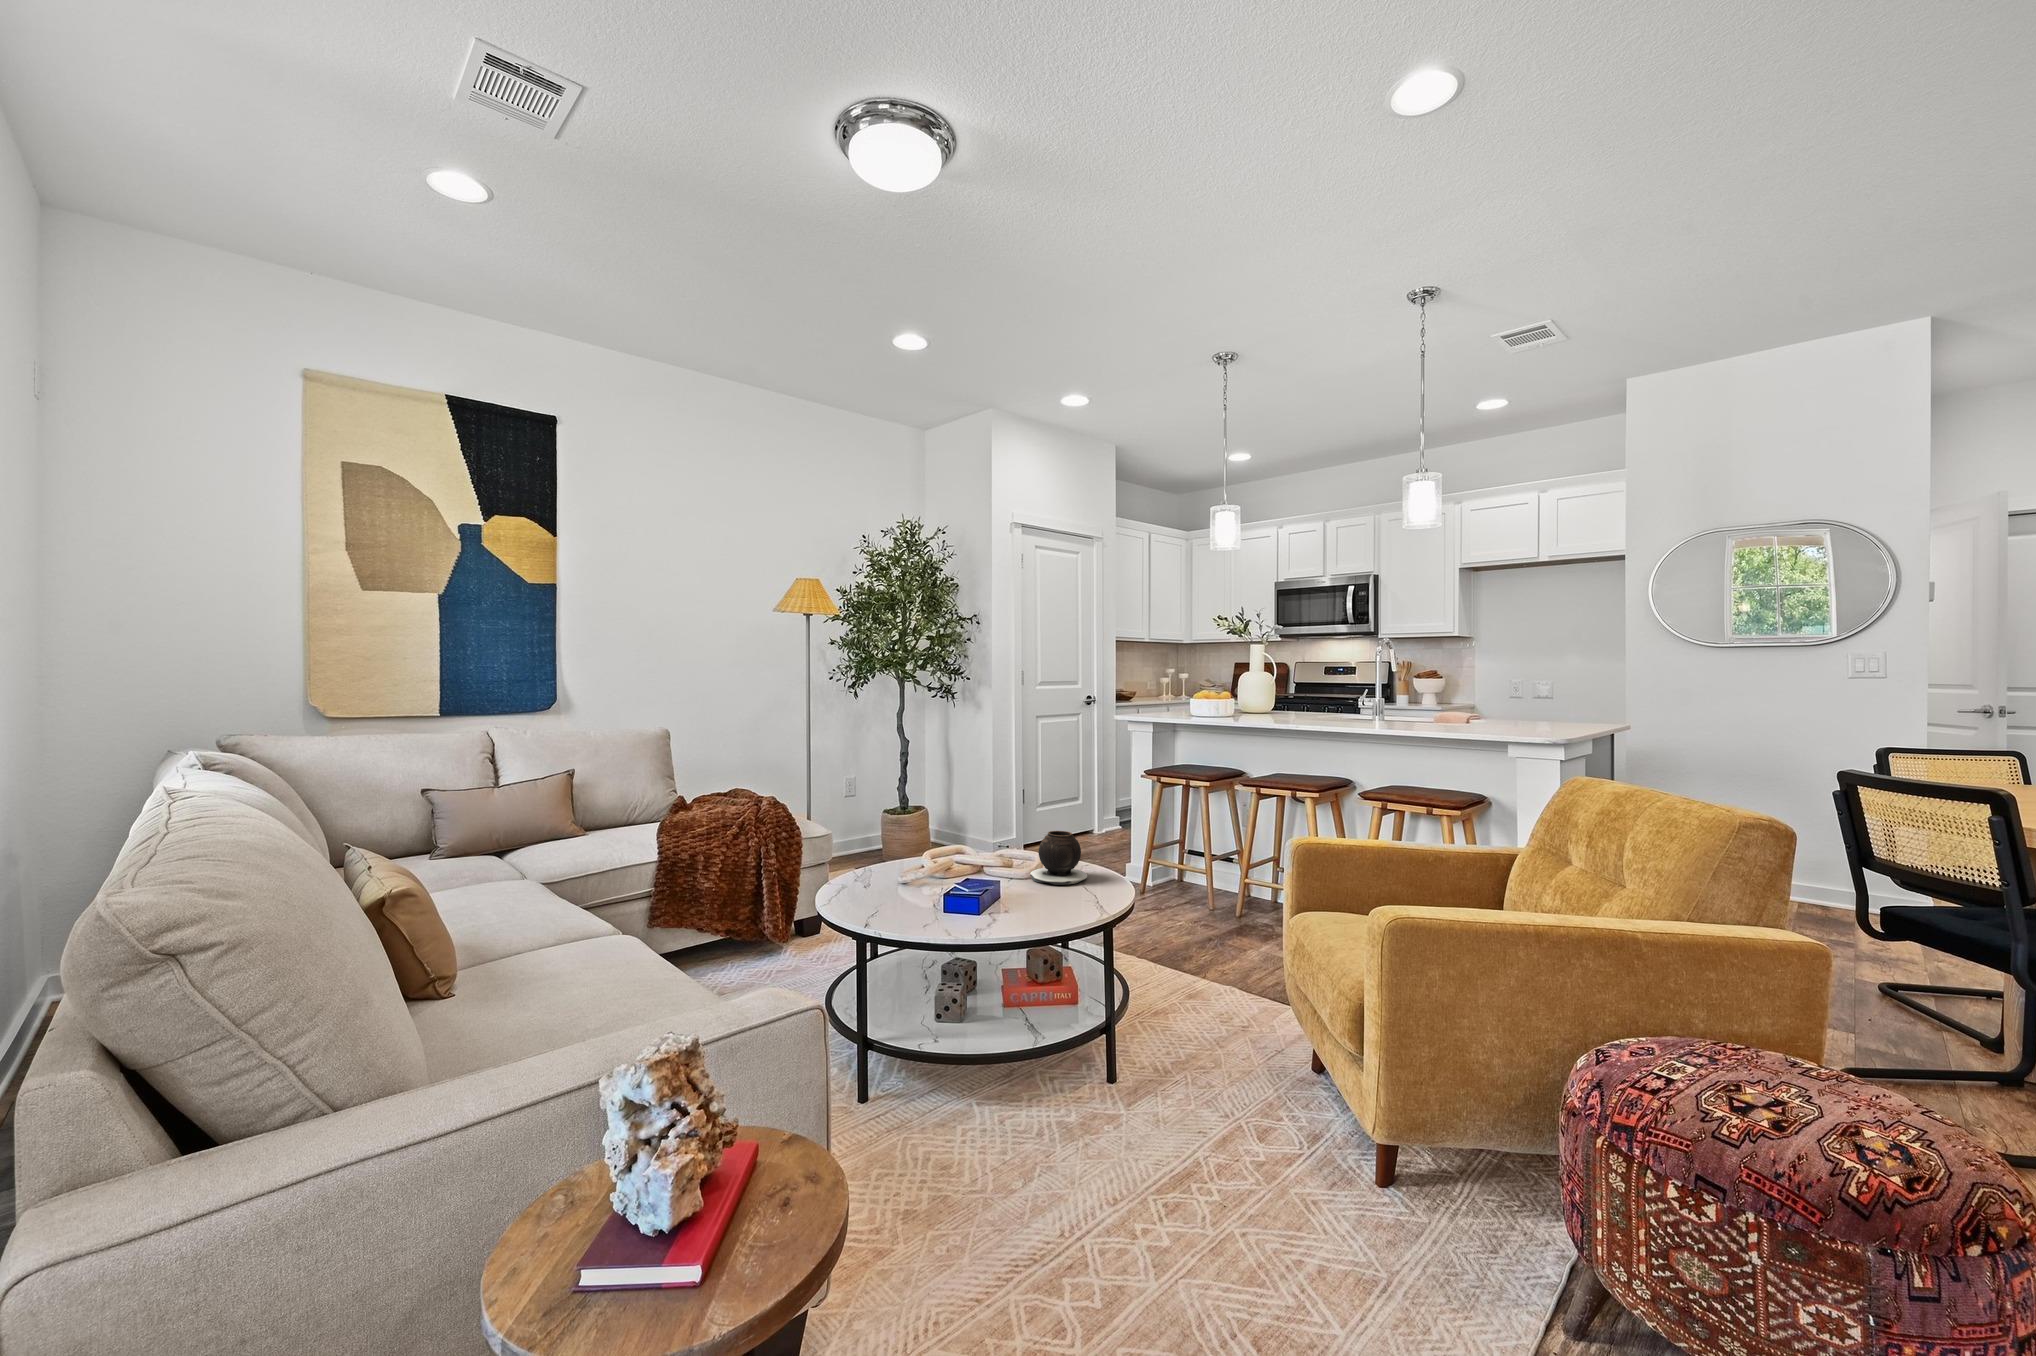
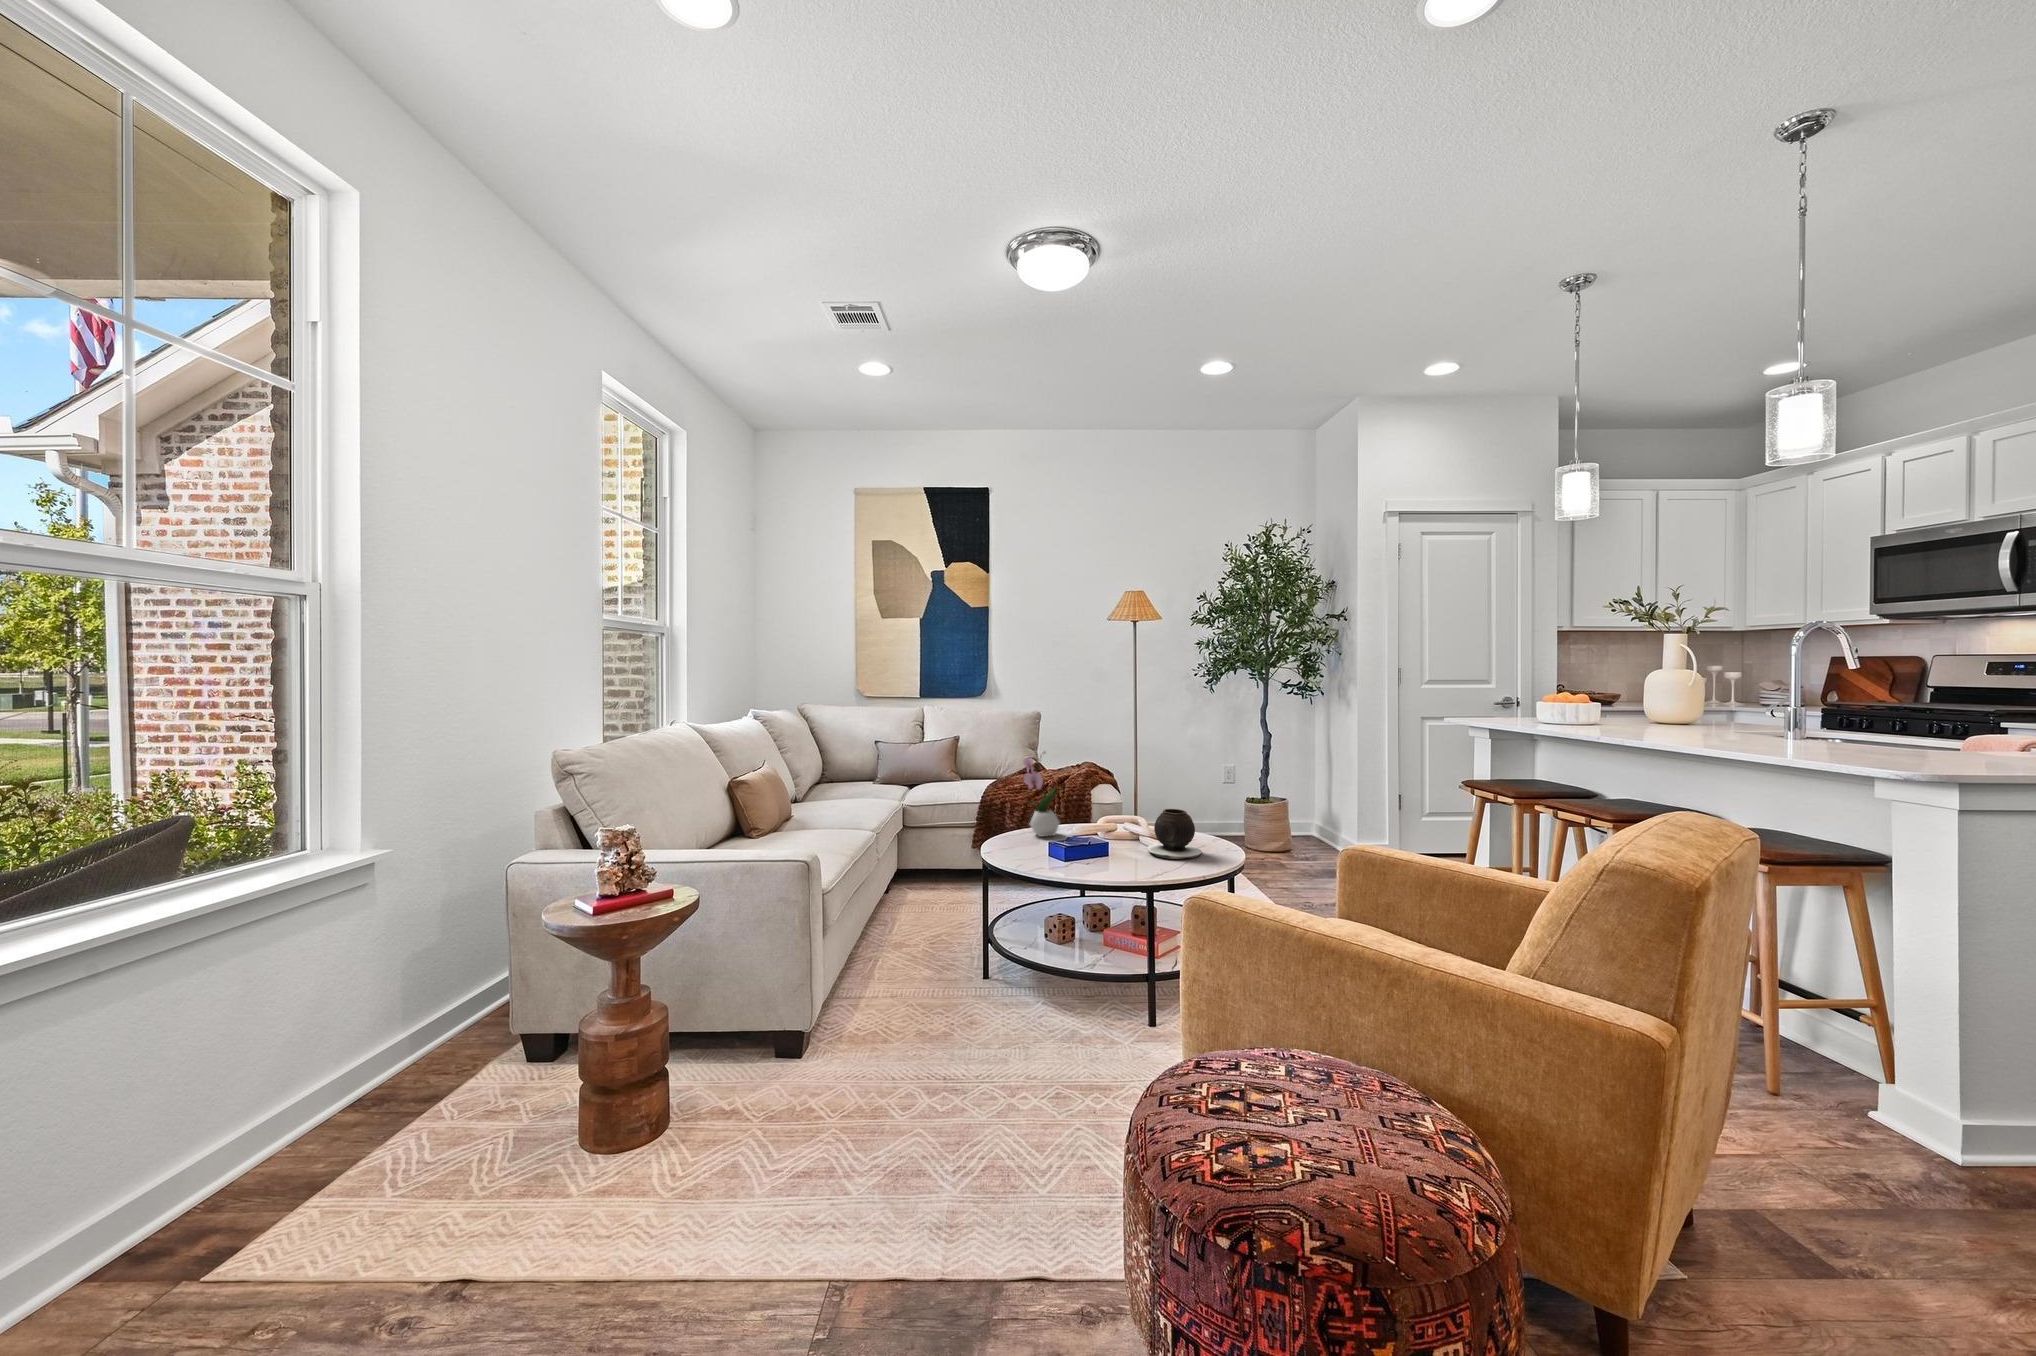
flower arrangement: none [863,773,915,888] -> present [1024,744,1059,837]

